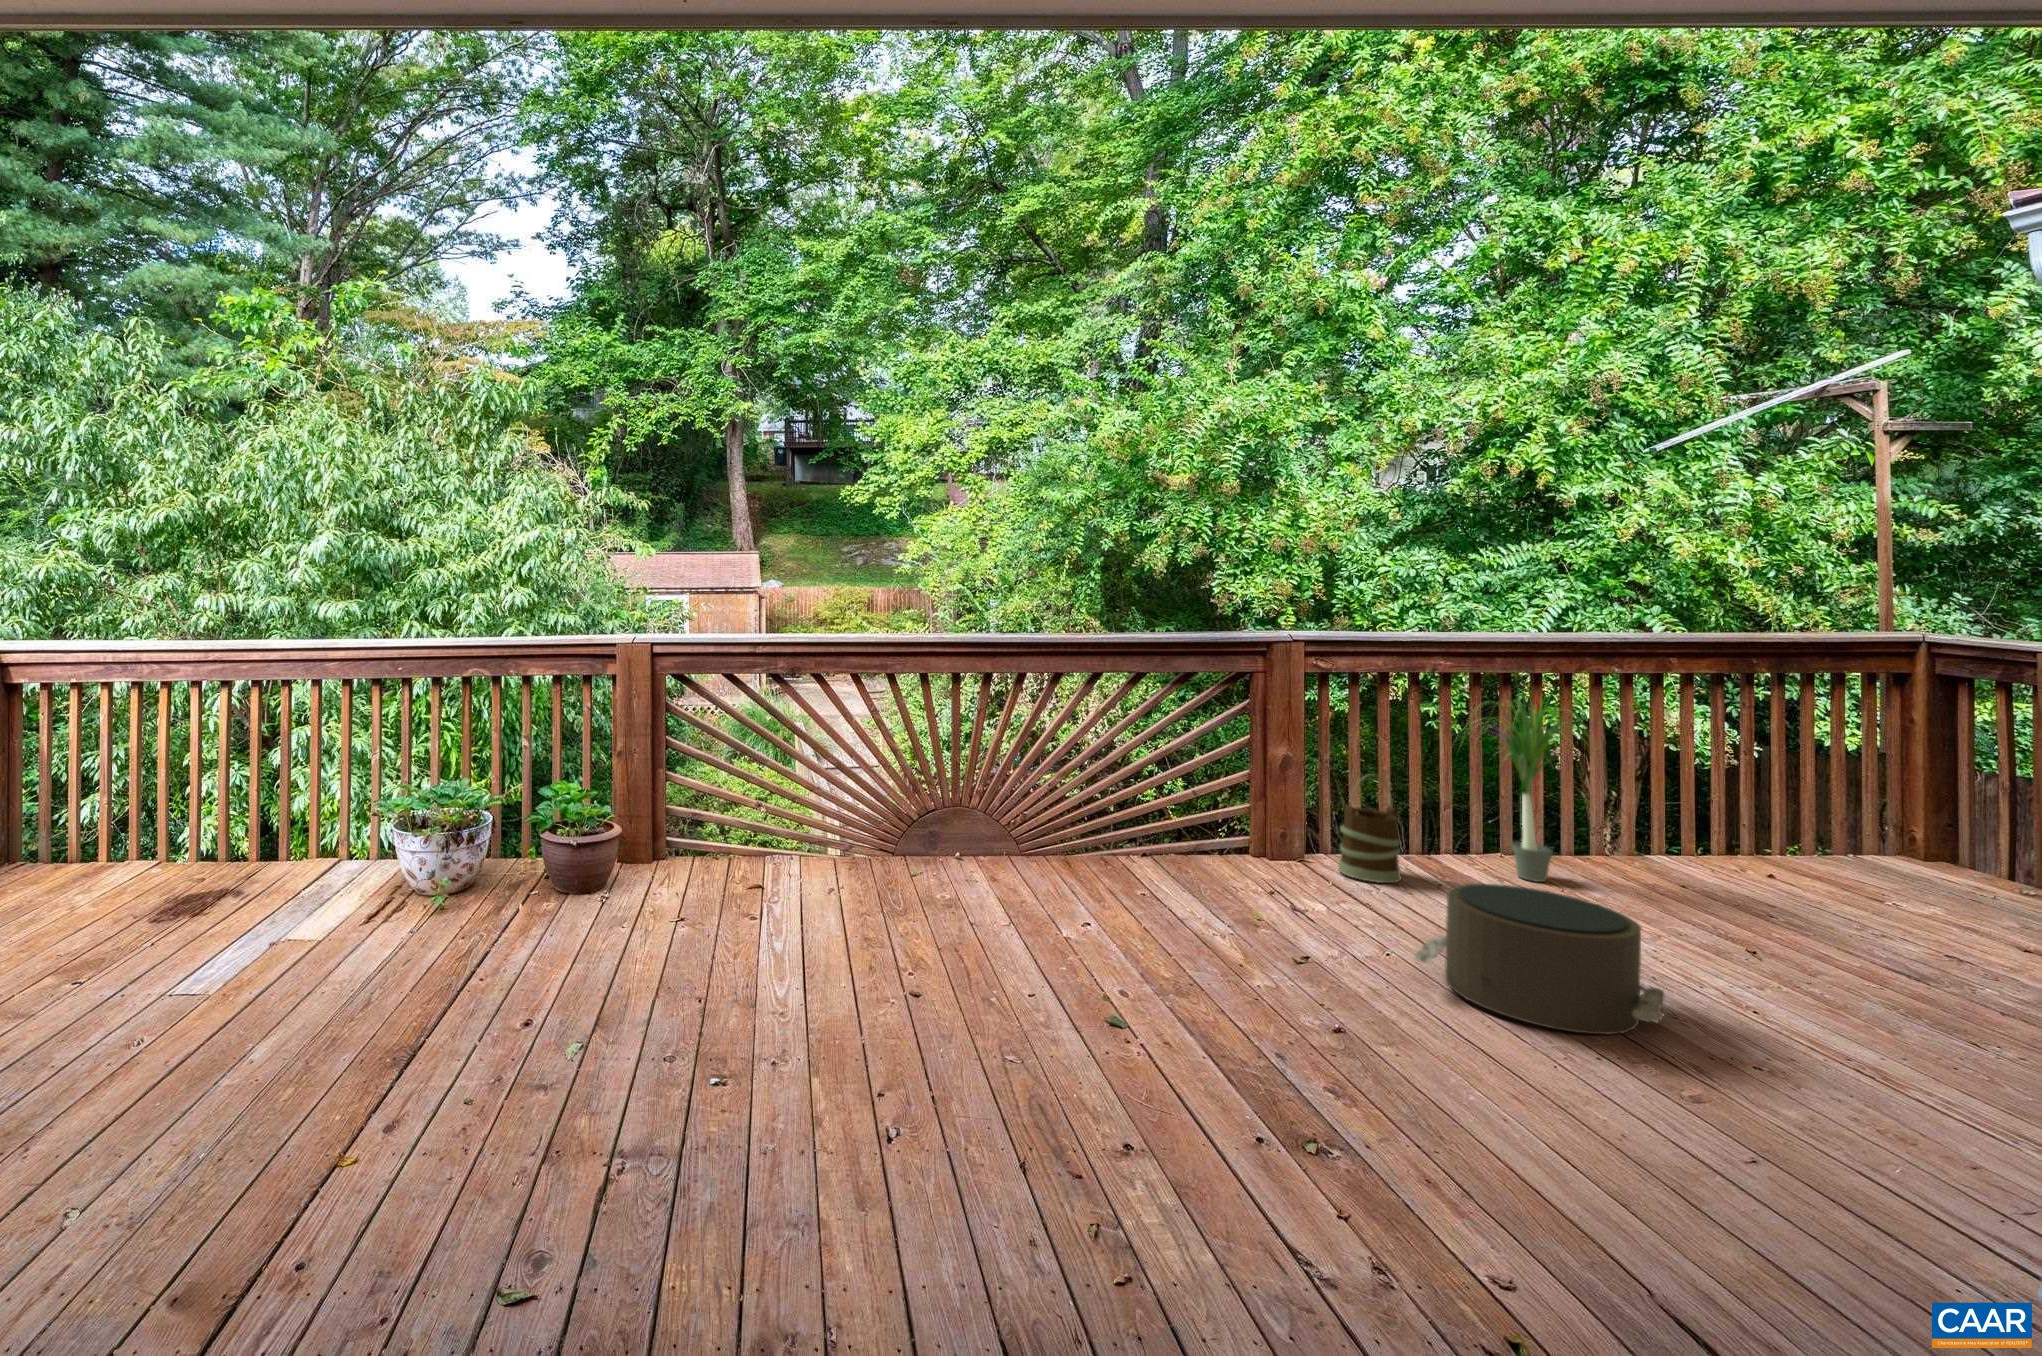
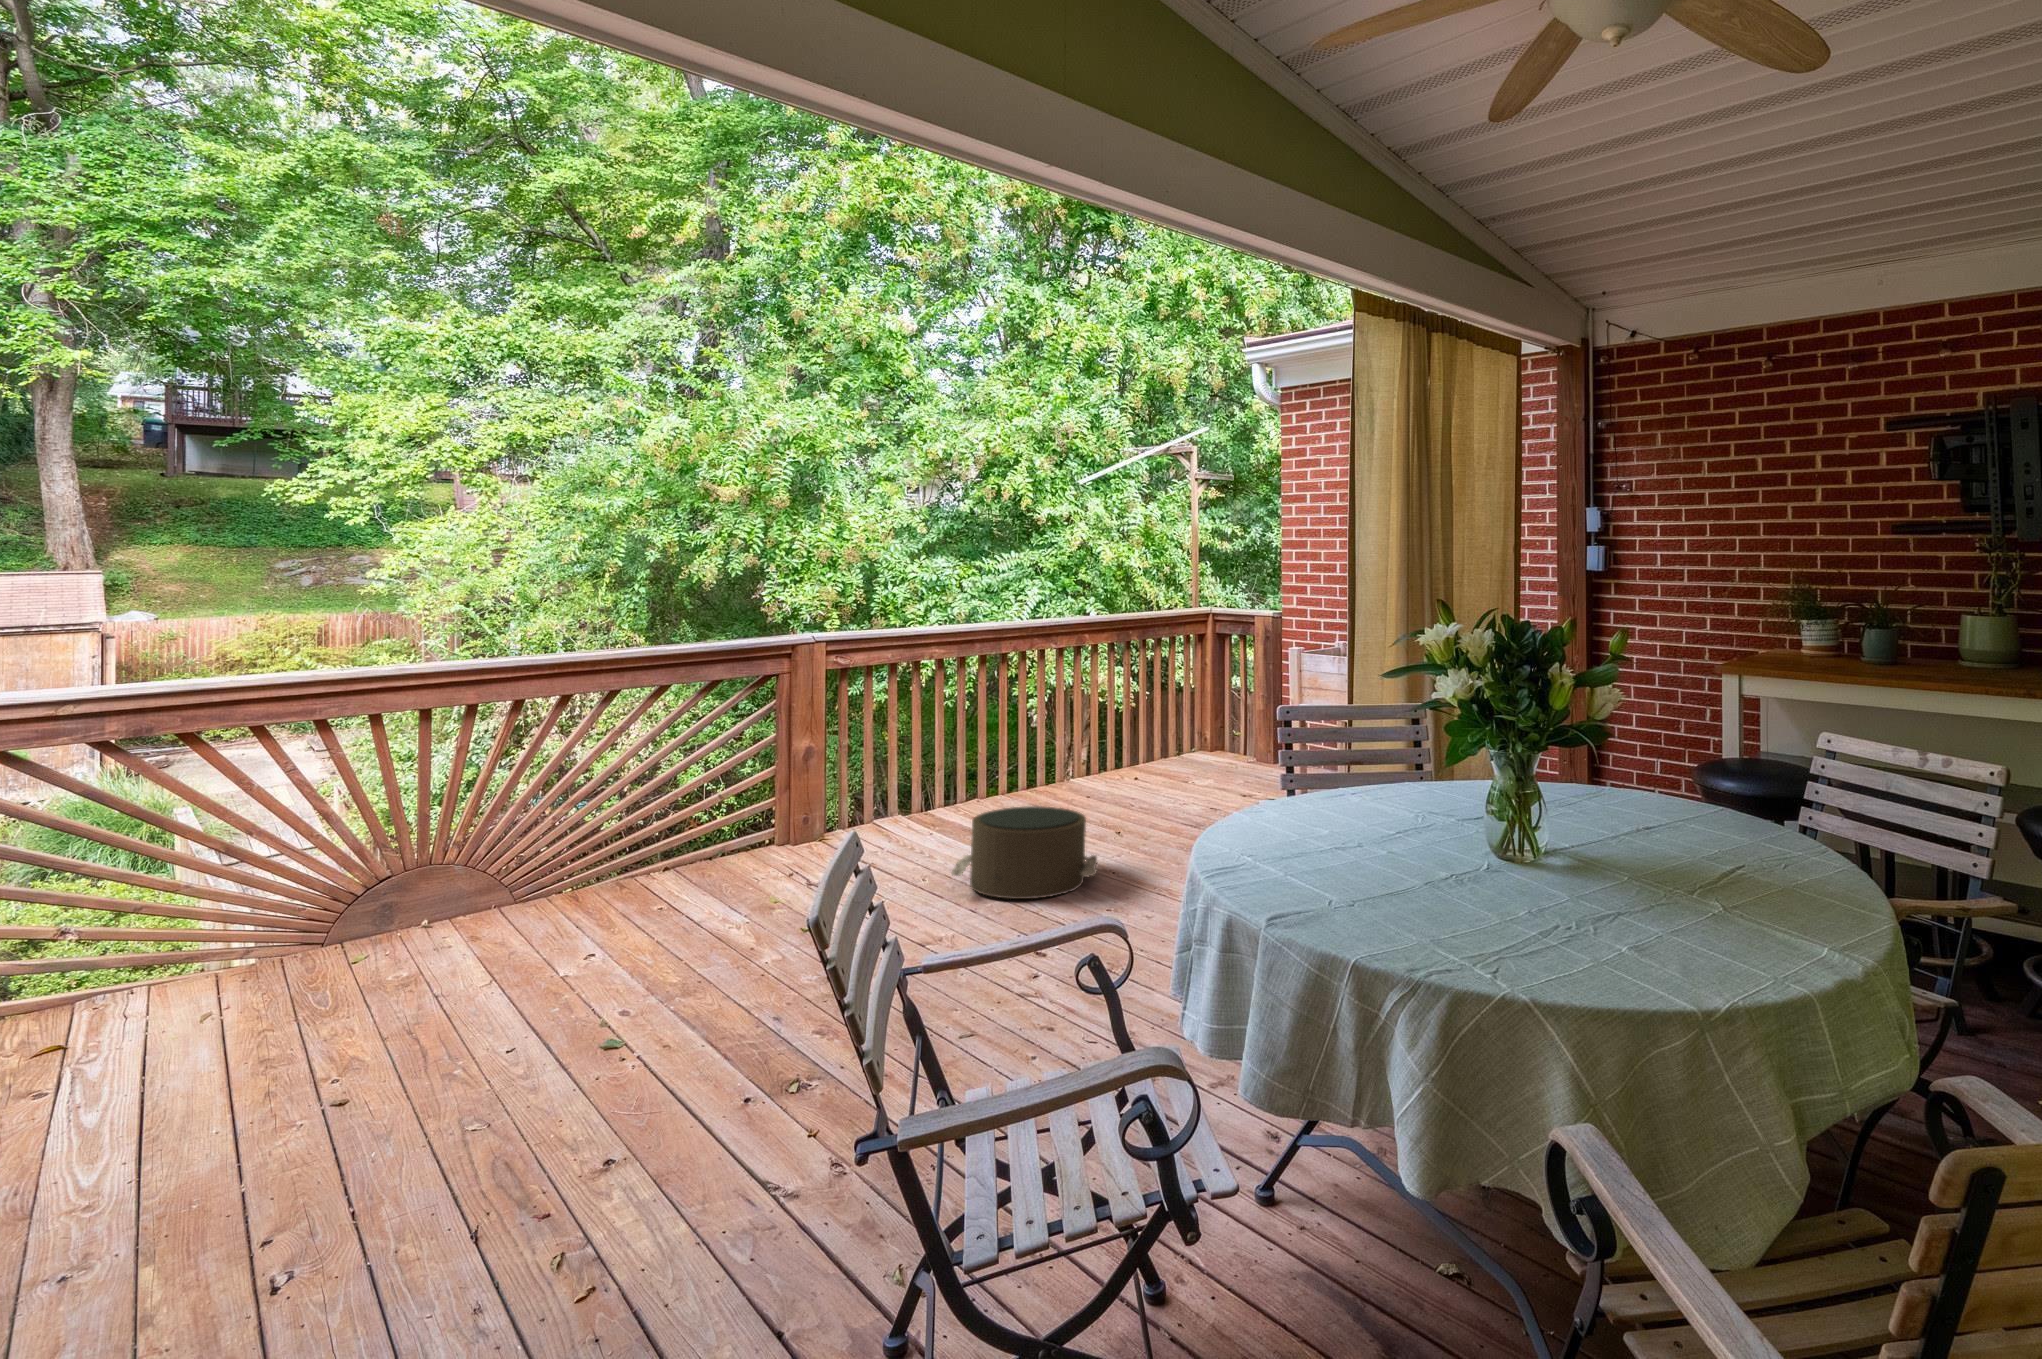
potted plant: present [1463,688,1589,882] -> none [968,652,1069,806]
wooden bucket: present [1338,774,1401,883] -> none [888,744,935,831]

